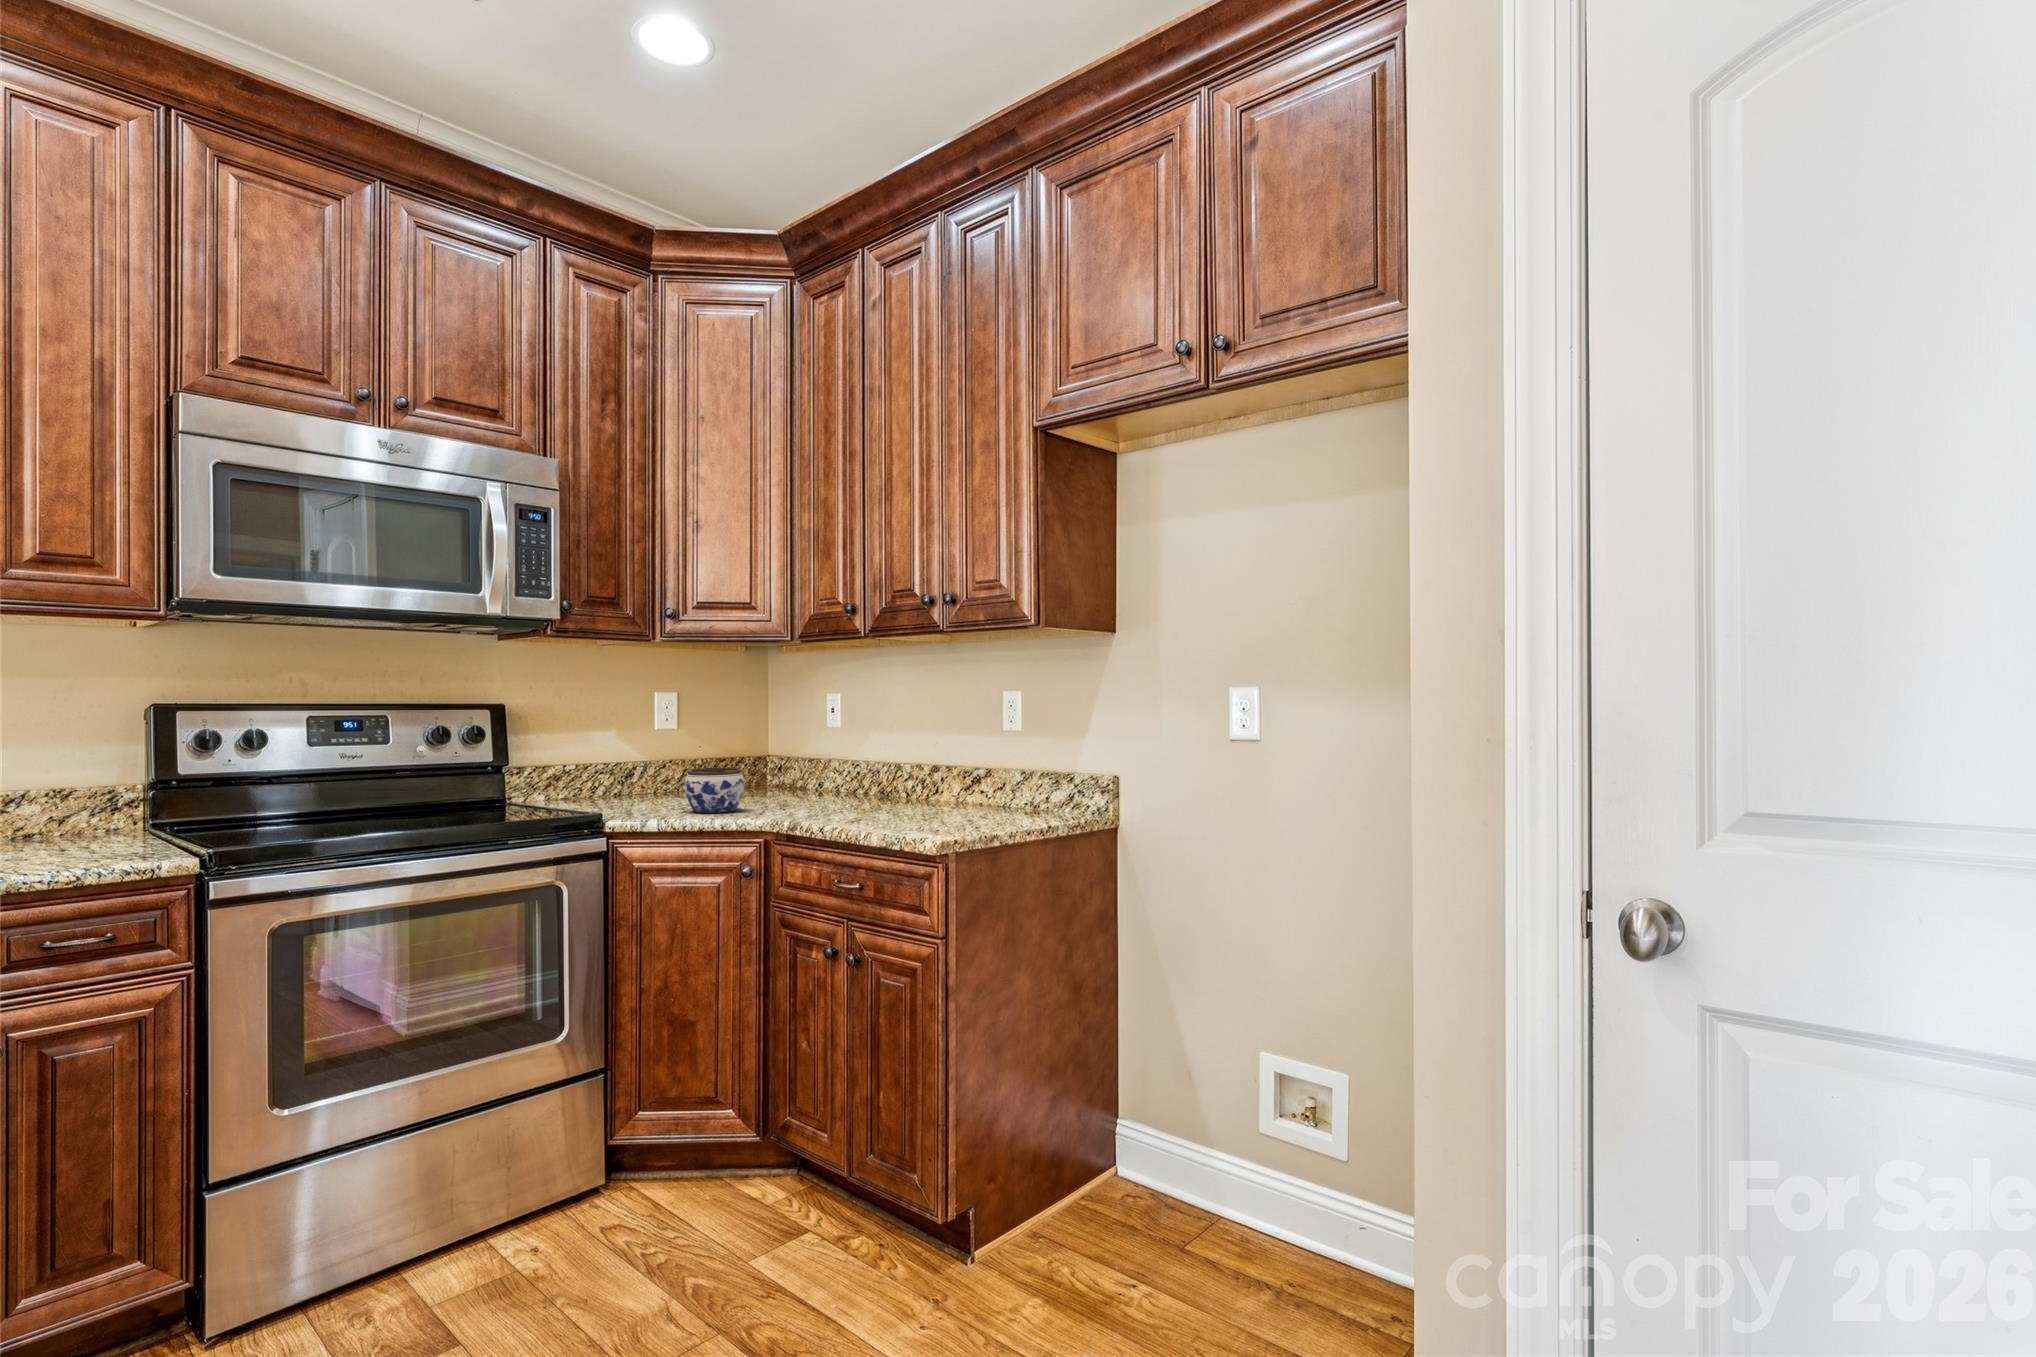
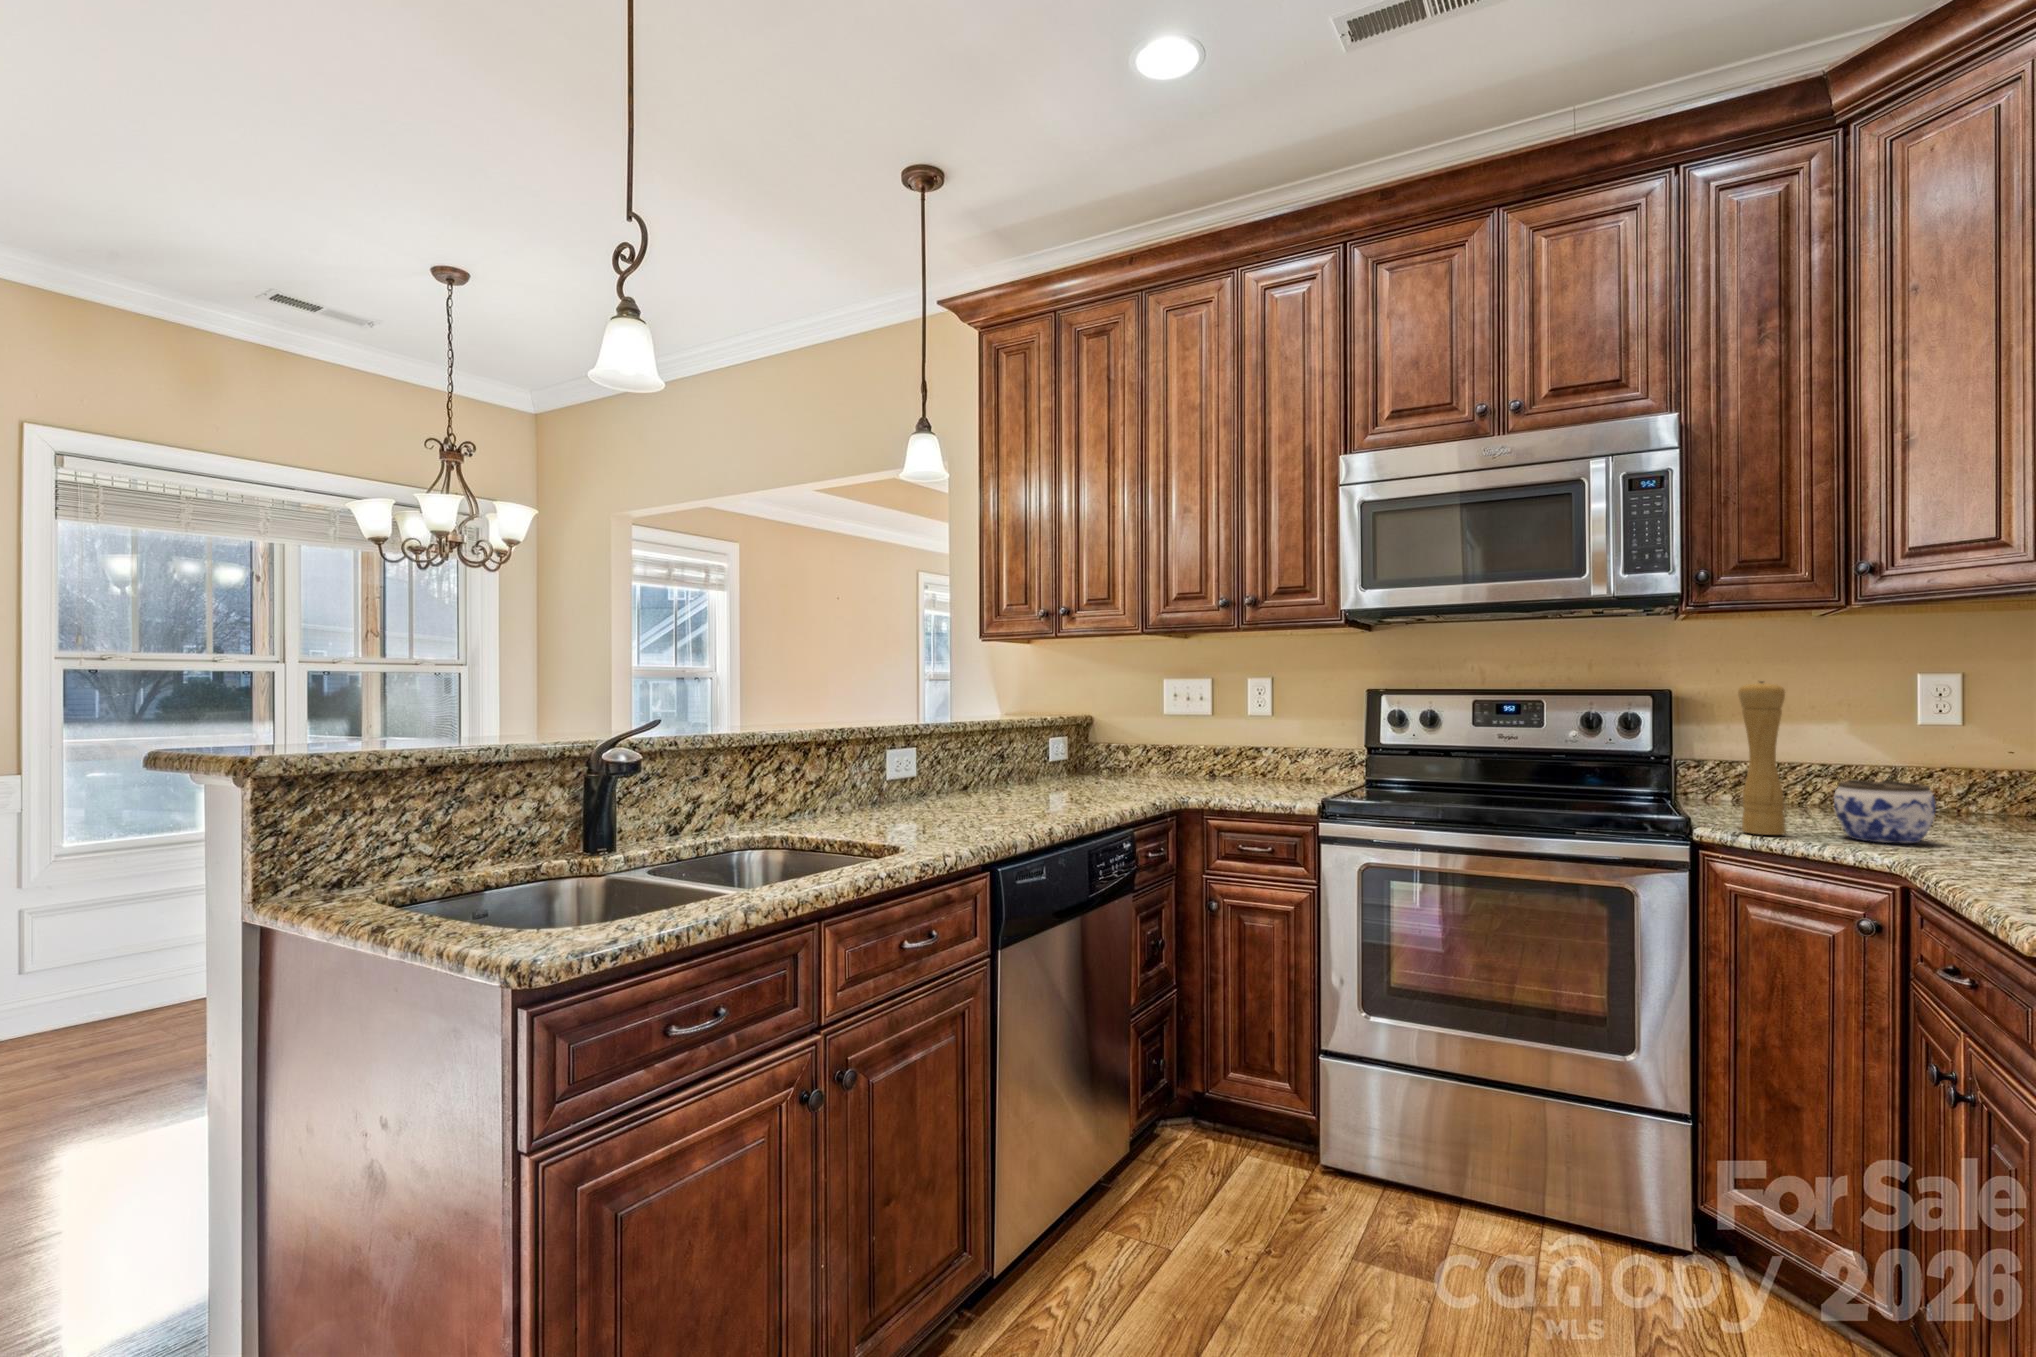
pepper mill: none [638,695,671,819] -> present [1738,681,1786,835]

